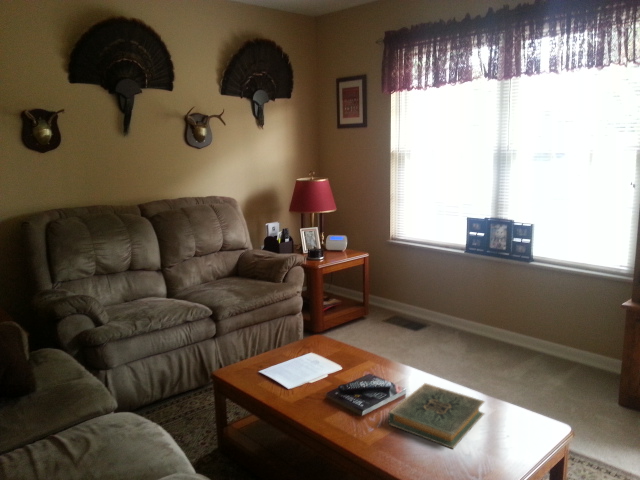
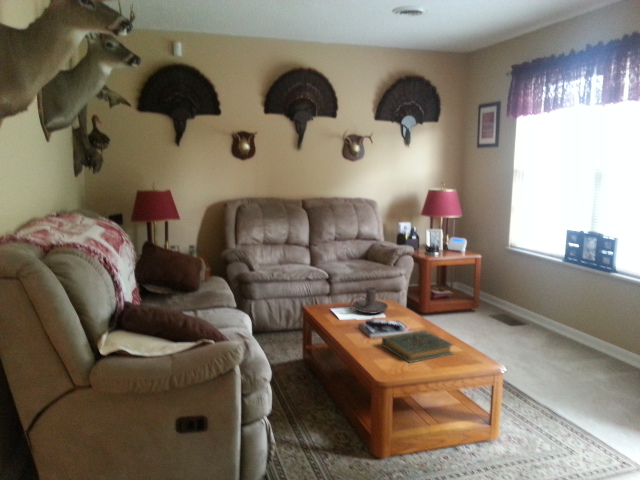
candle holder: none [290,328,339,368] -> present [350,287,388,313]

